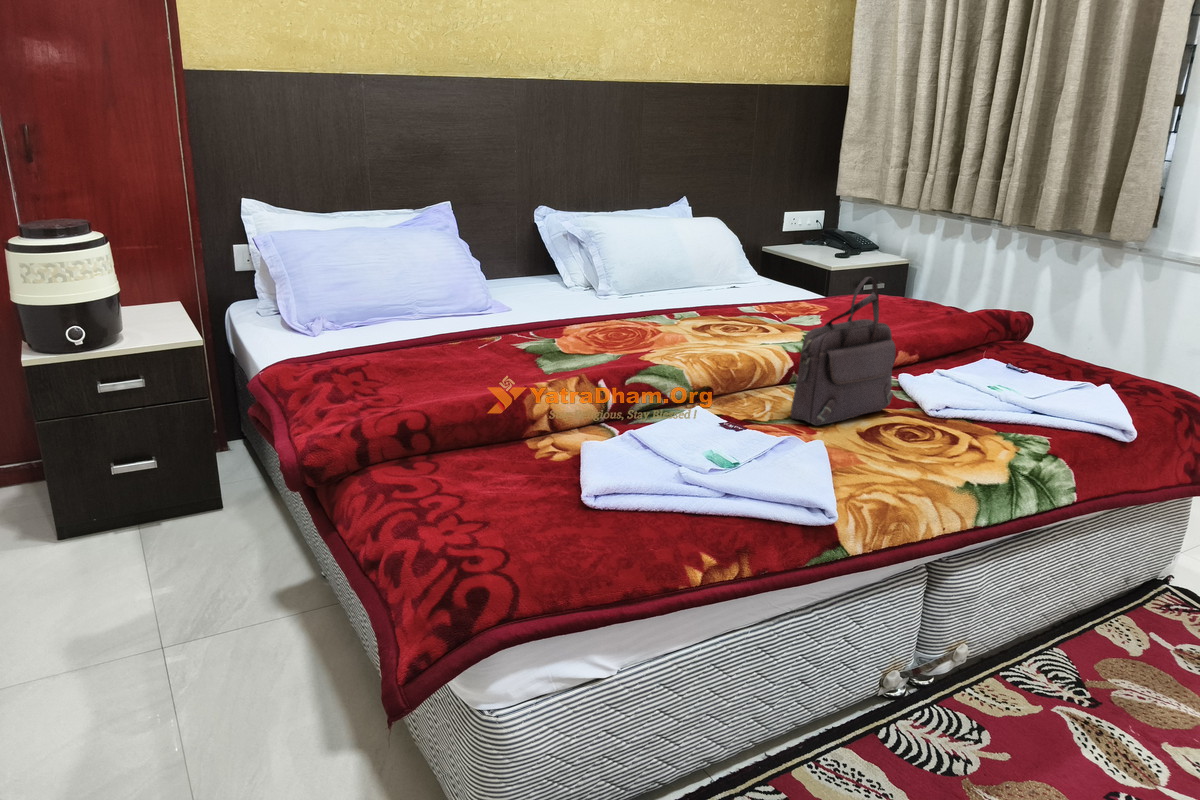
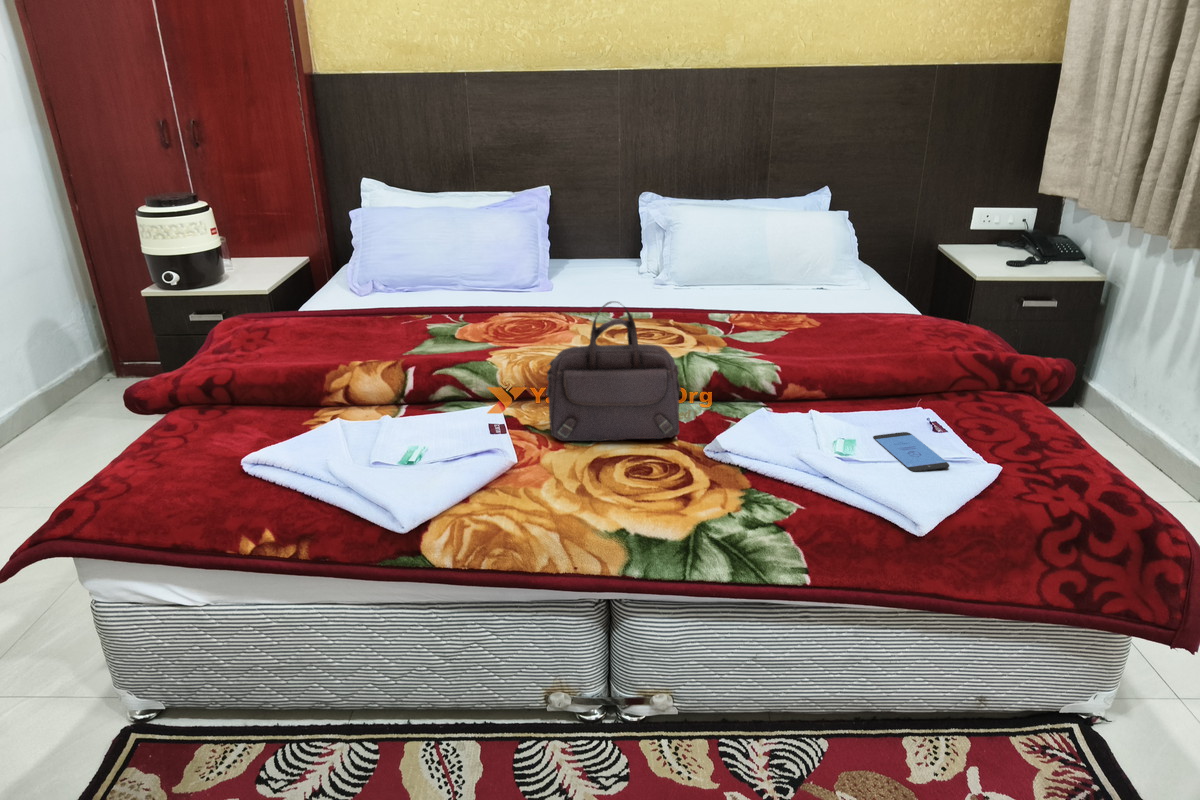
smartphone: none [1016,374,1092,399] -> present [873,432,949,472]

